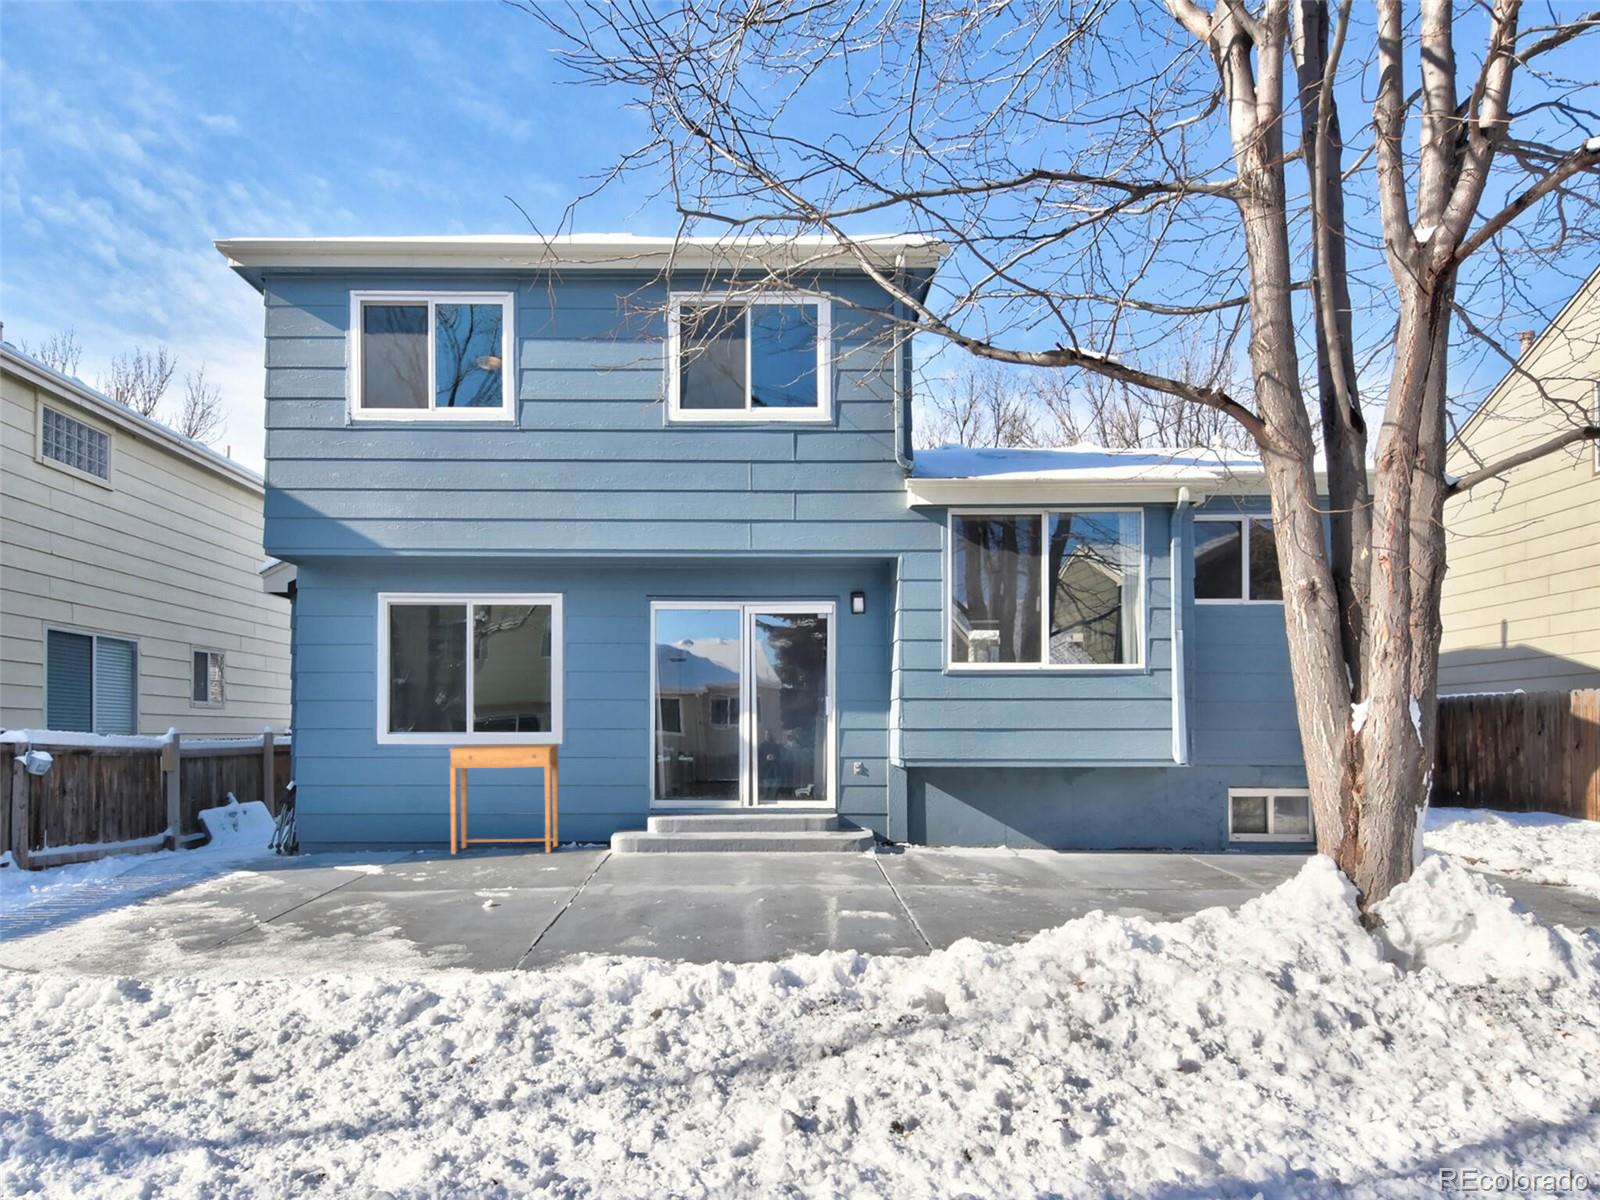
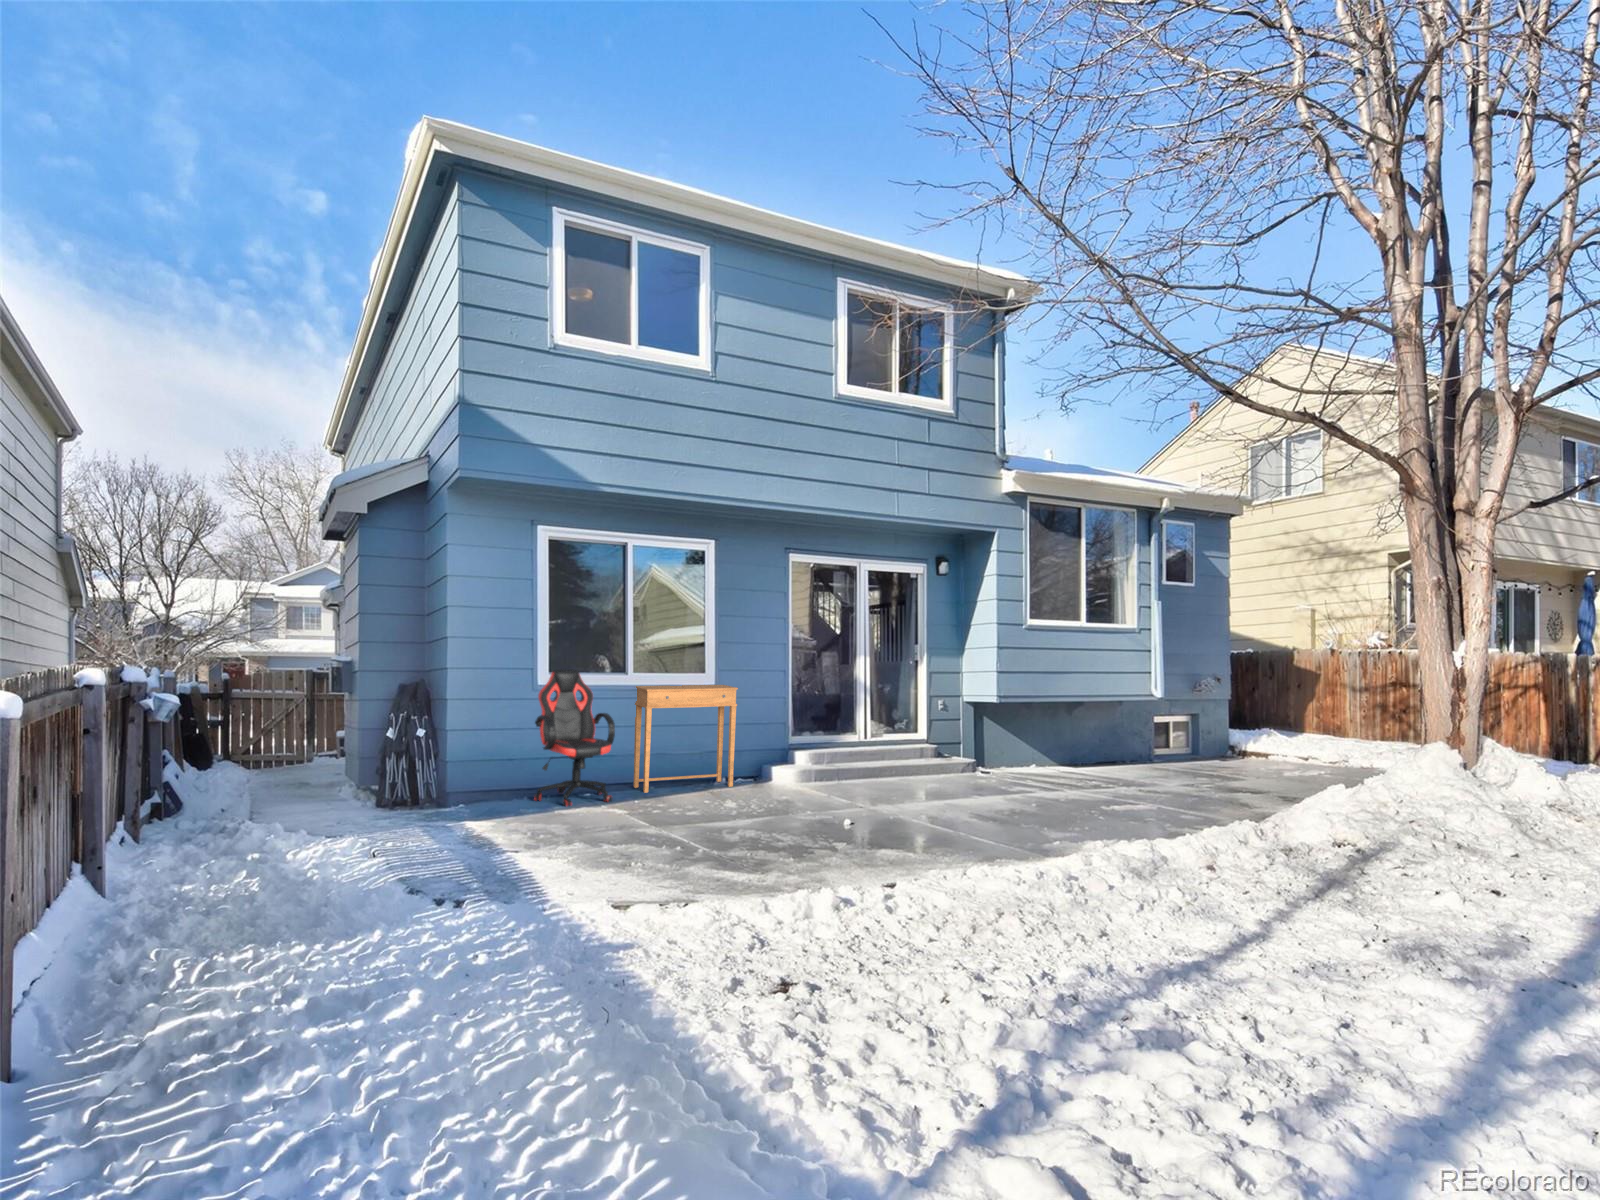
chair: none [332,728,415,865] -> present [534,668,615,806]

